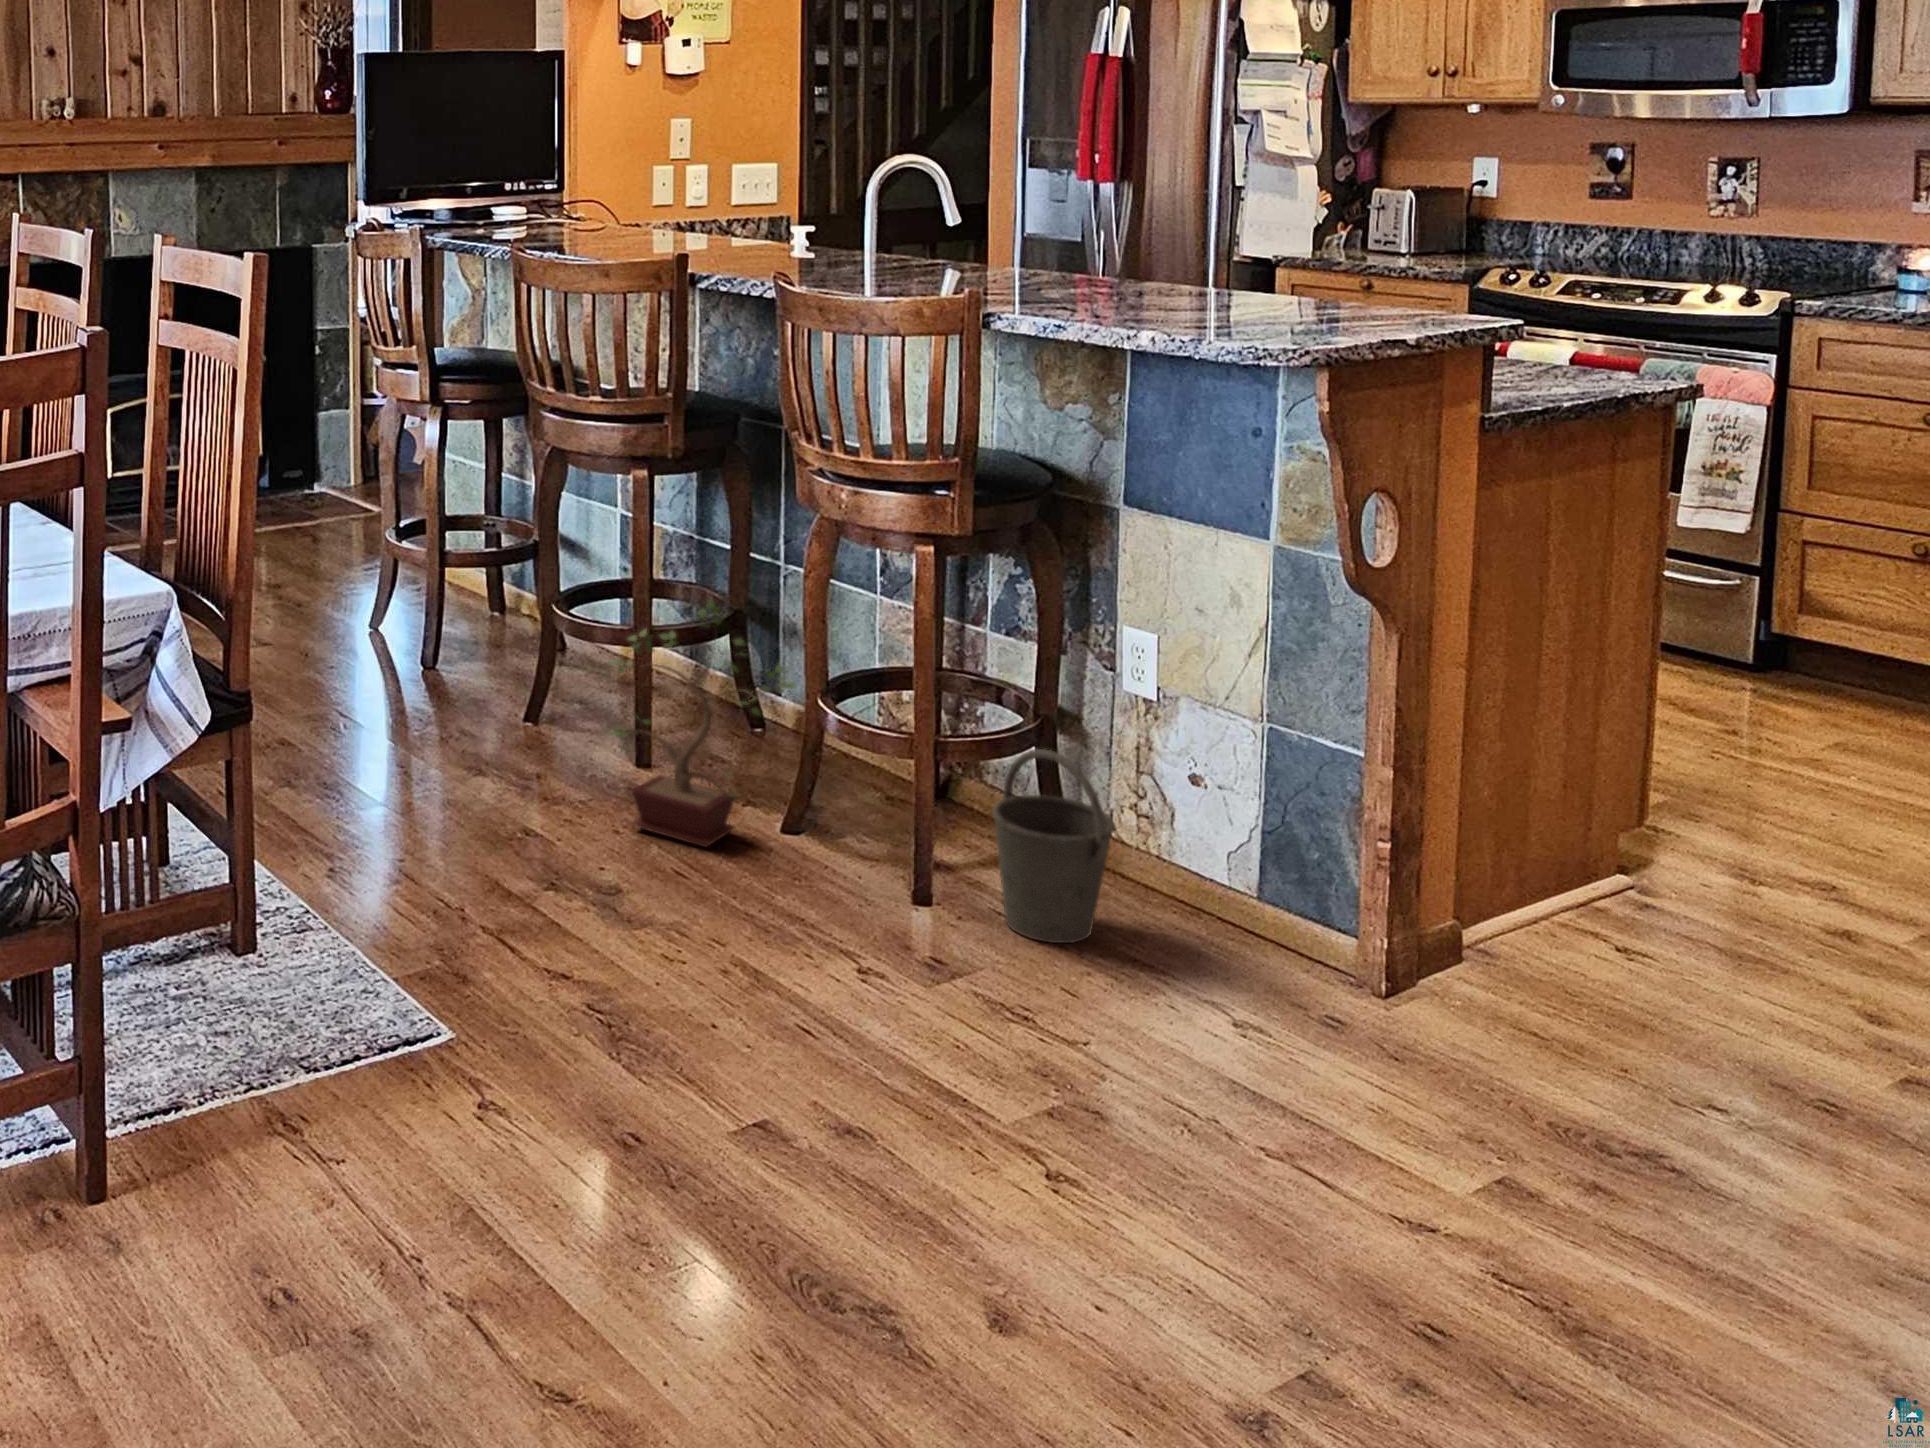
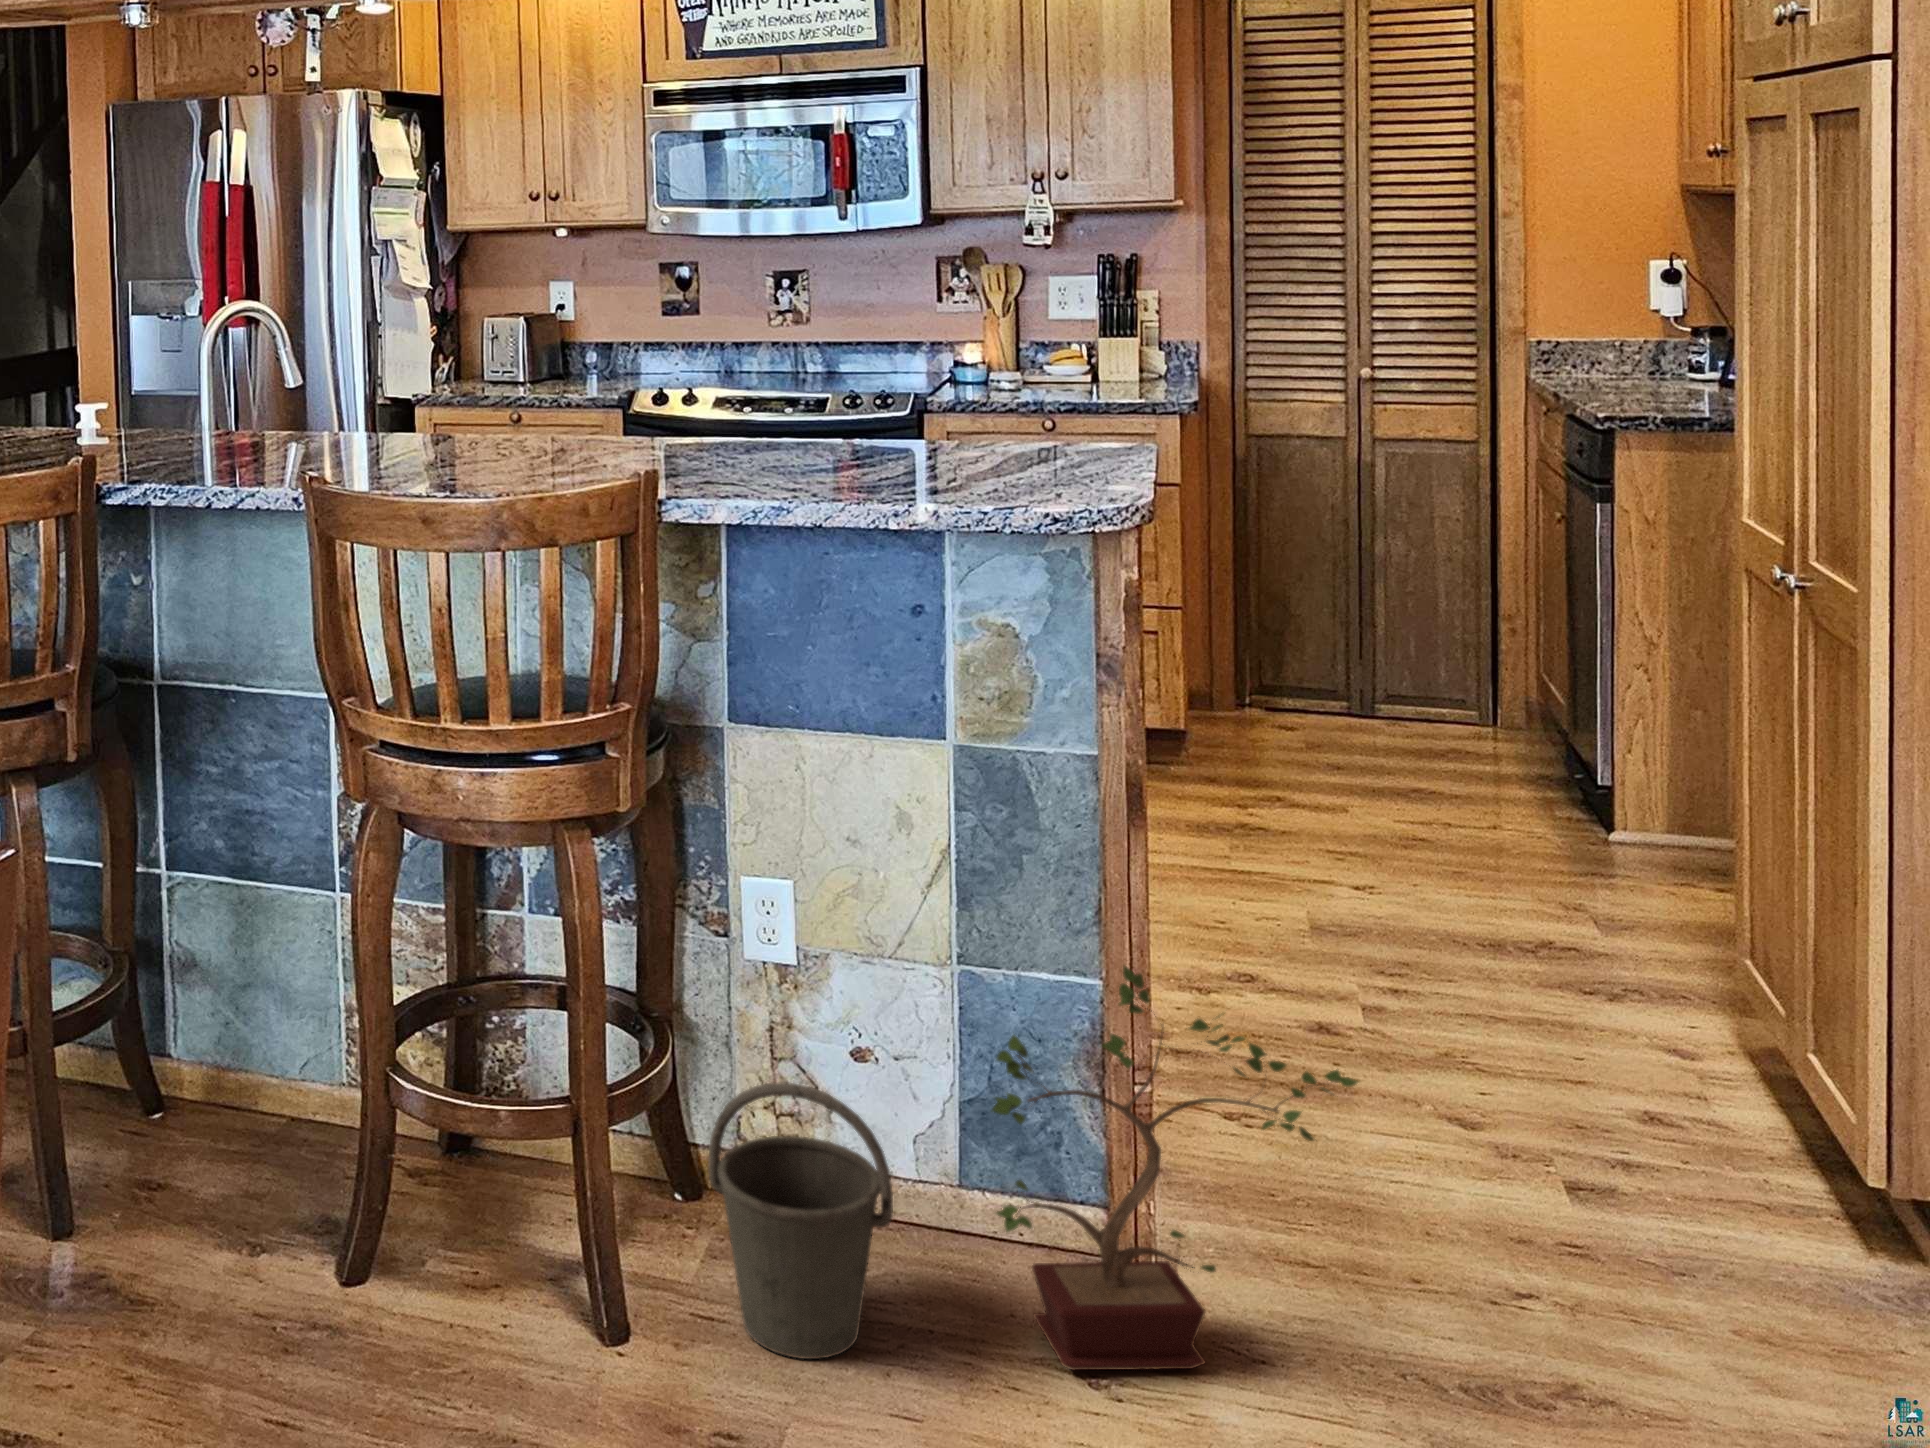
potted plant: present [608,600,795,847] -> present [992,966,1358,1370]

